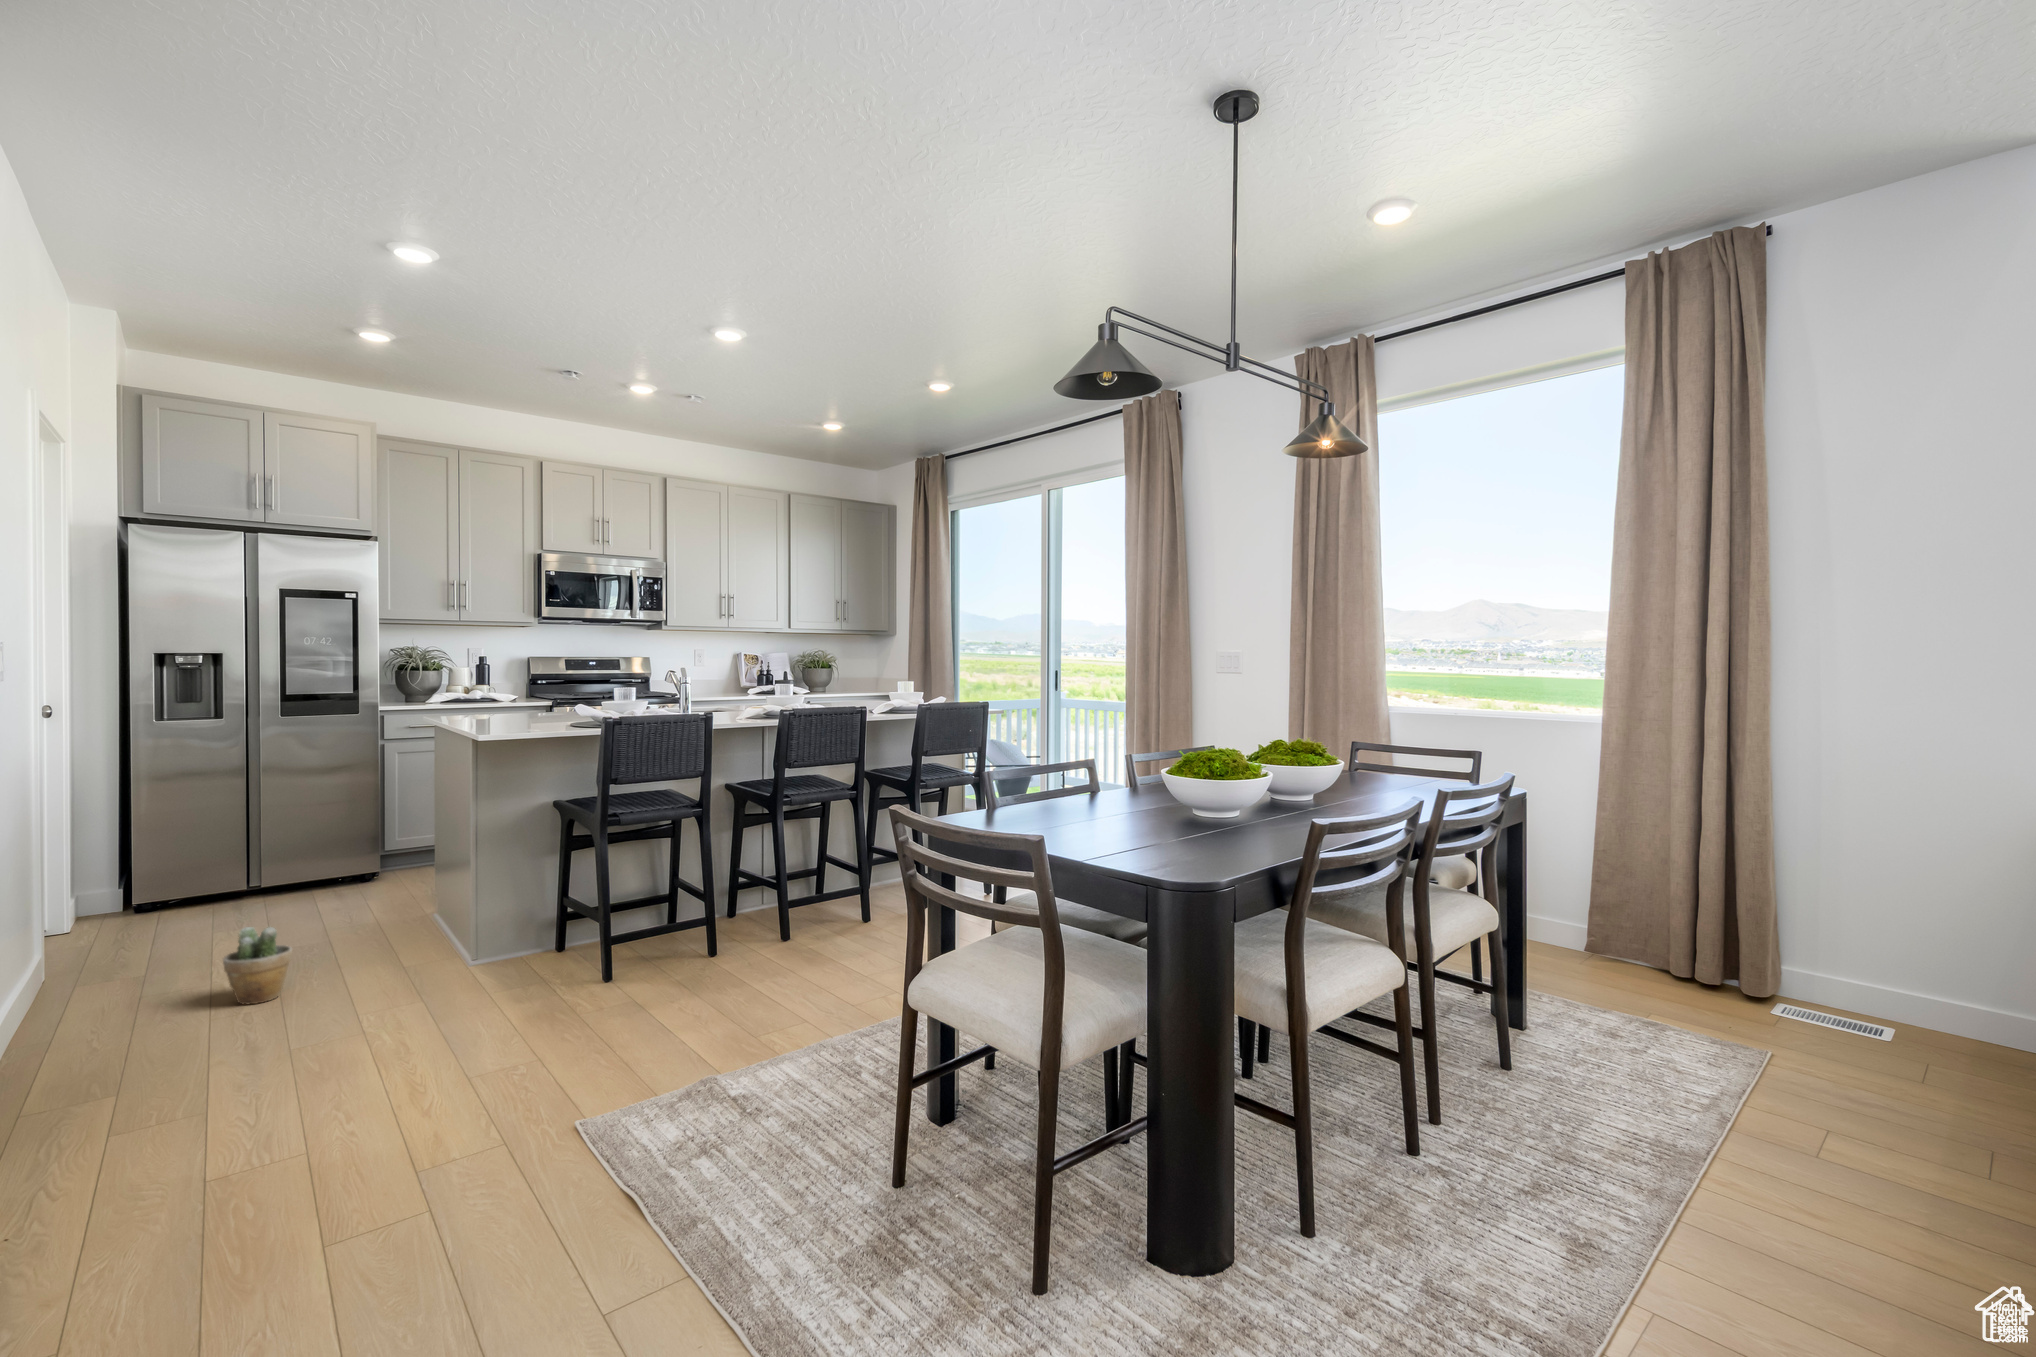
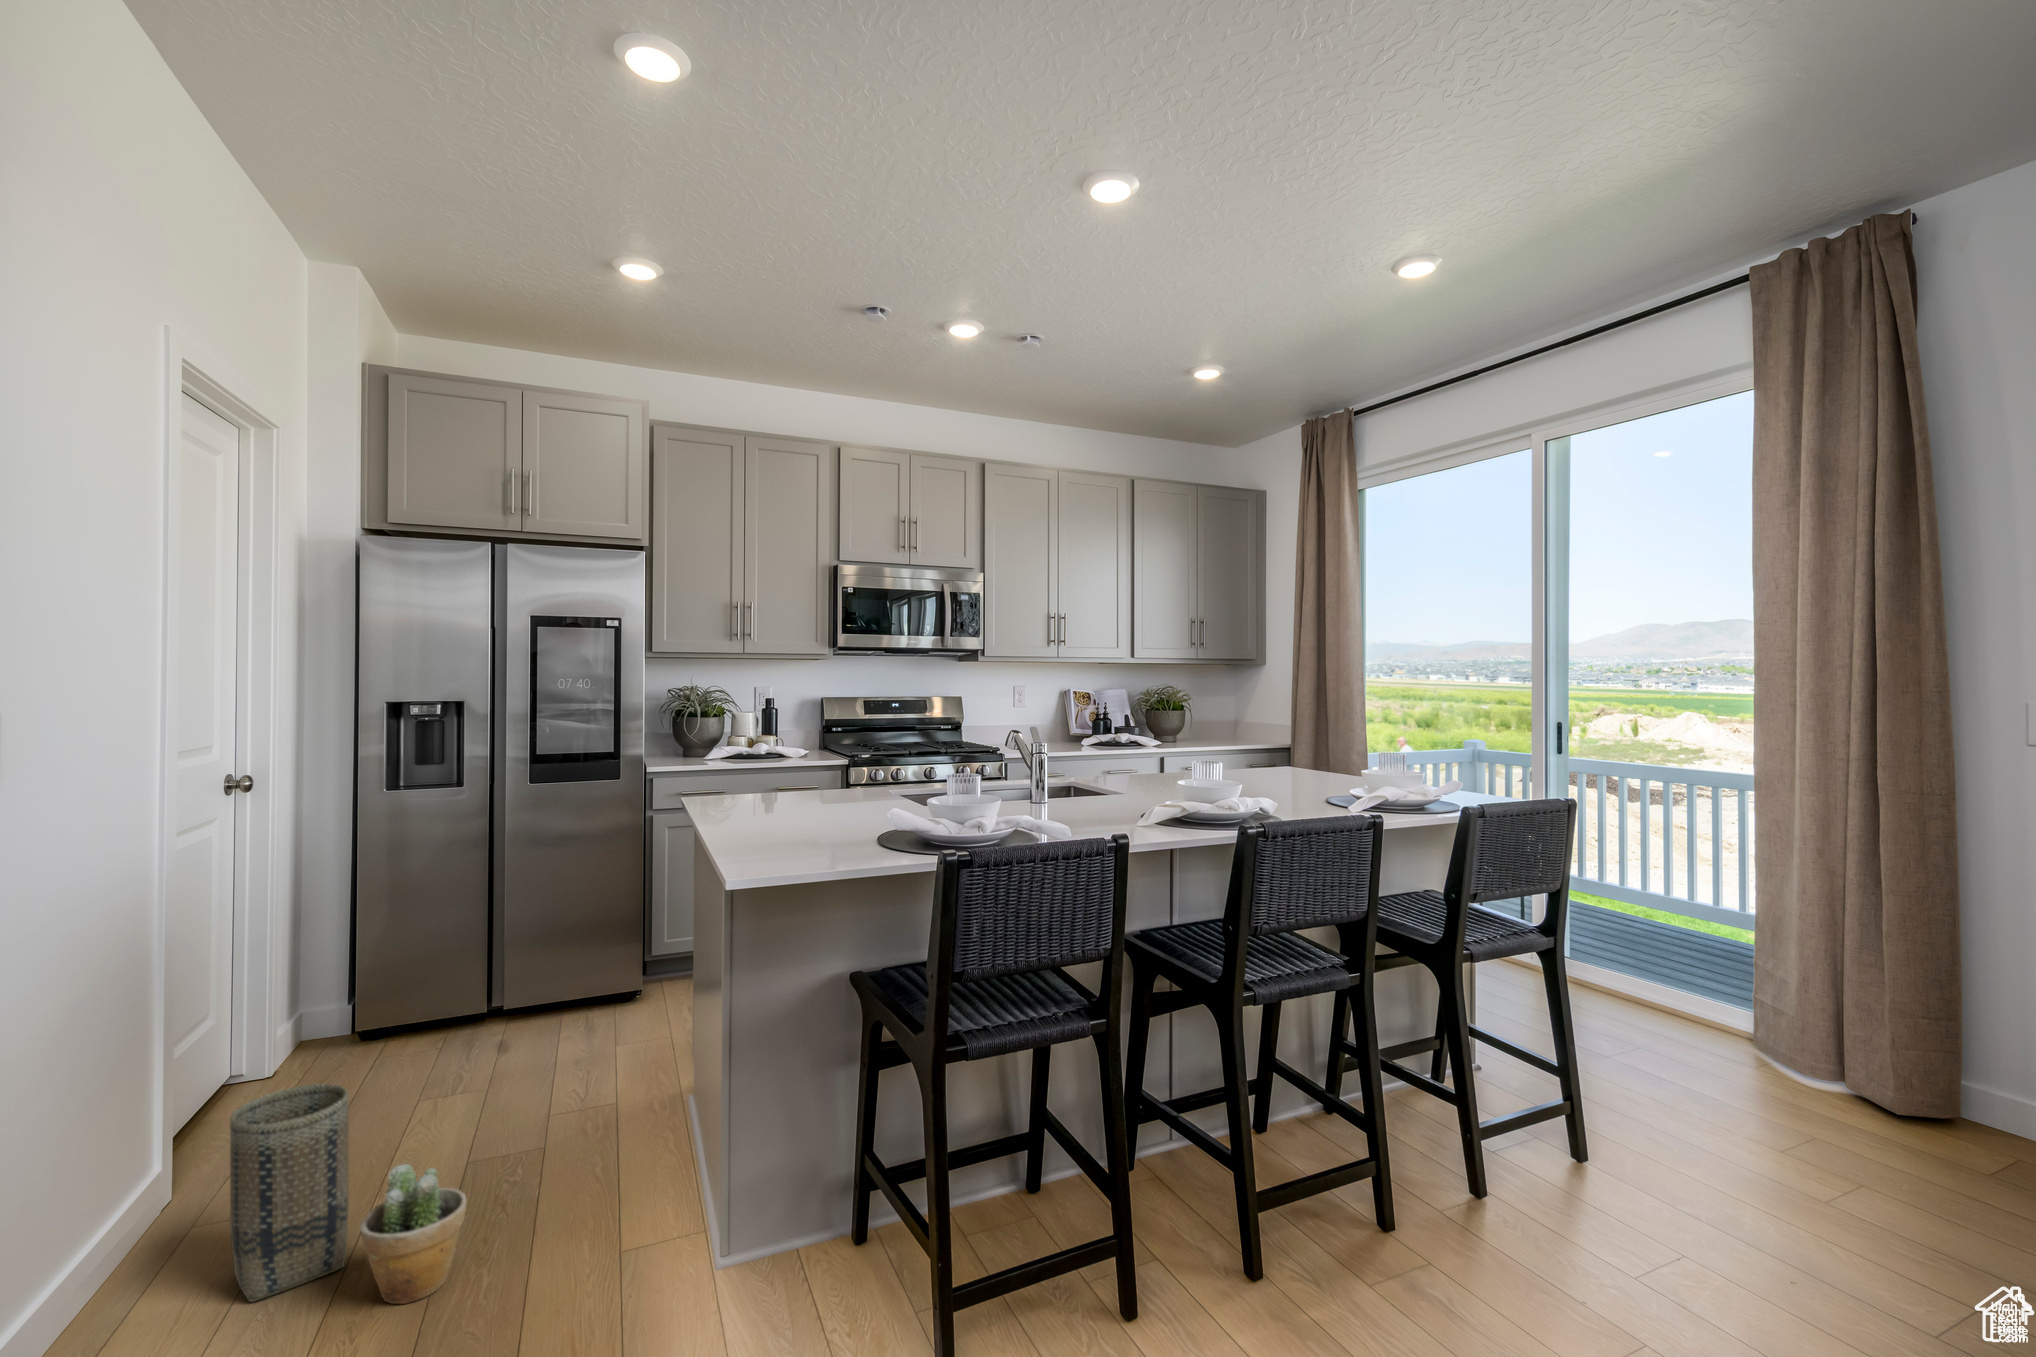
basket: none [120,890,203,1013] -> present [230,1084,348,1302]

